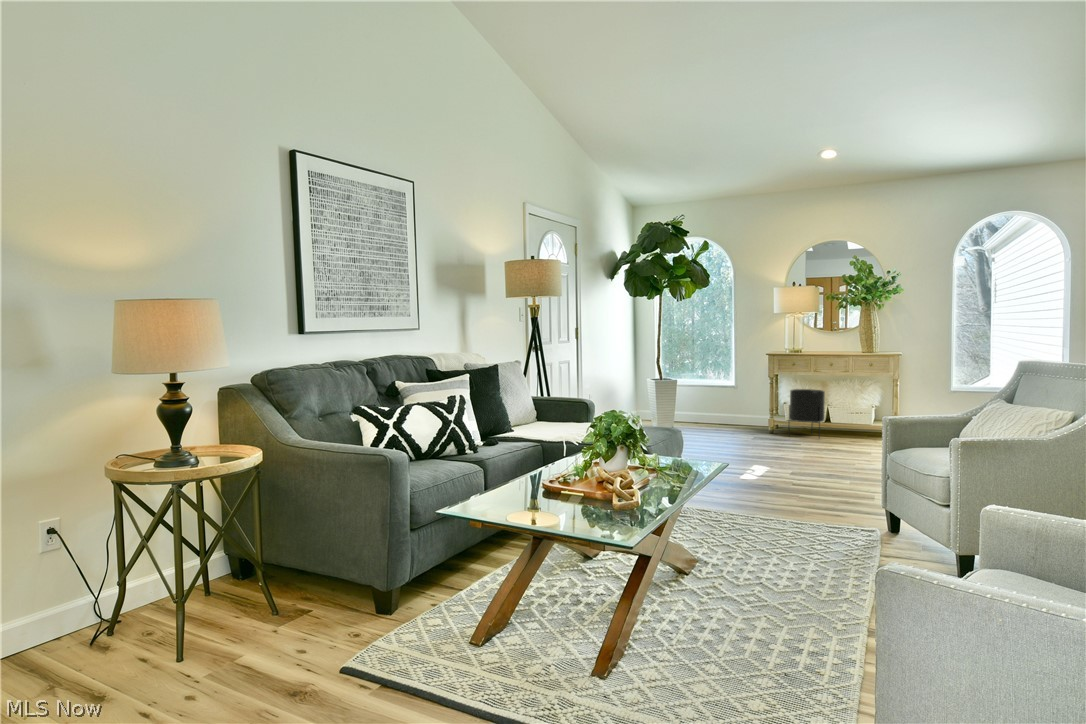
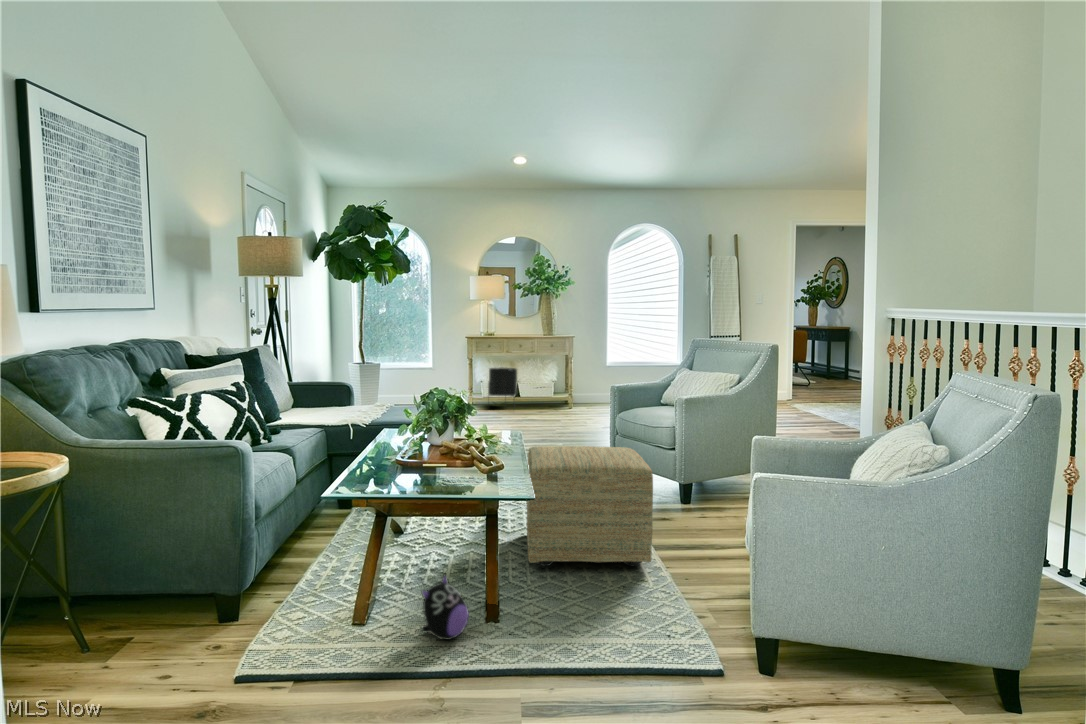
ottoman: none [683,481,856,648] -> present [527,446,653,566]
plush toy: none [509,608,564,683] -> present [422,575,469,640]

